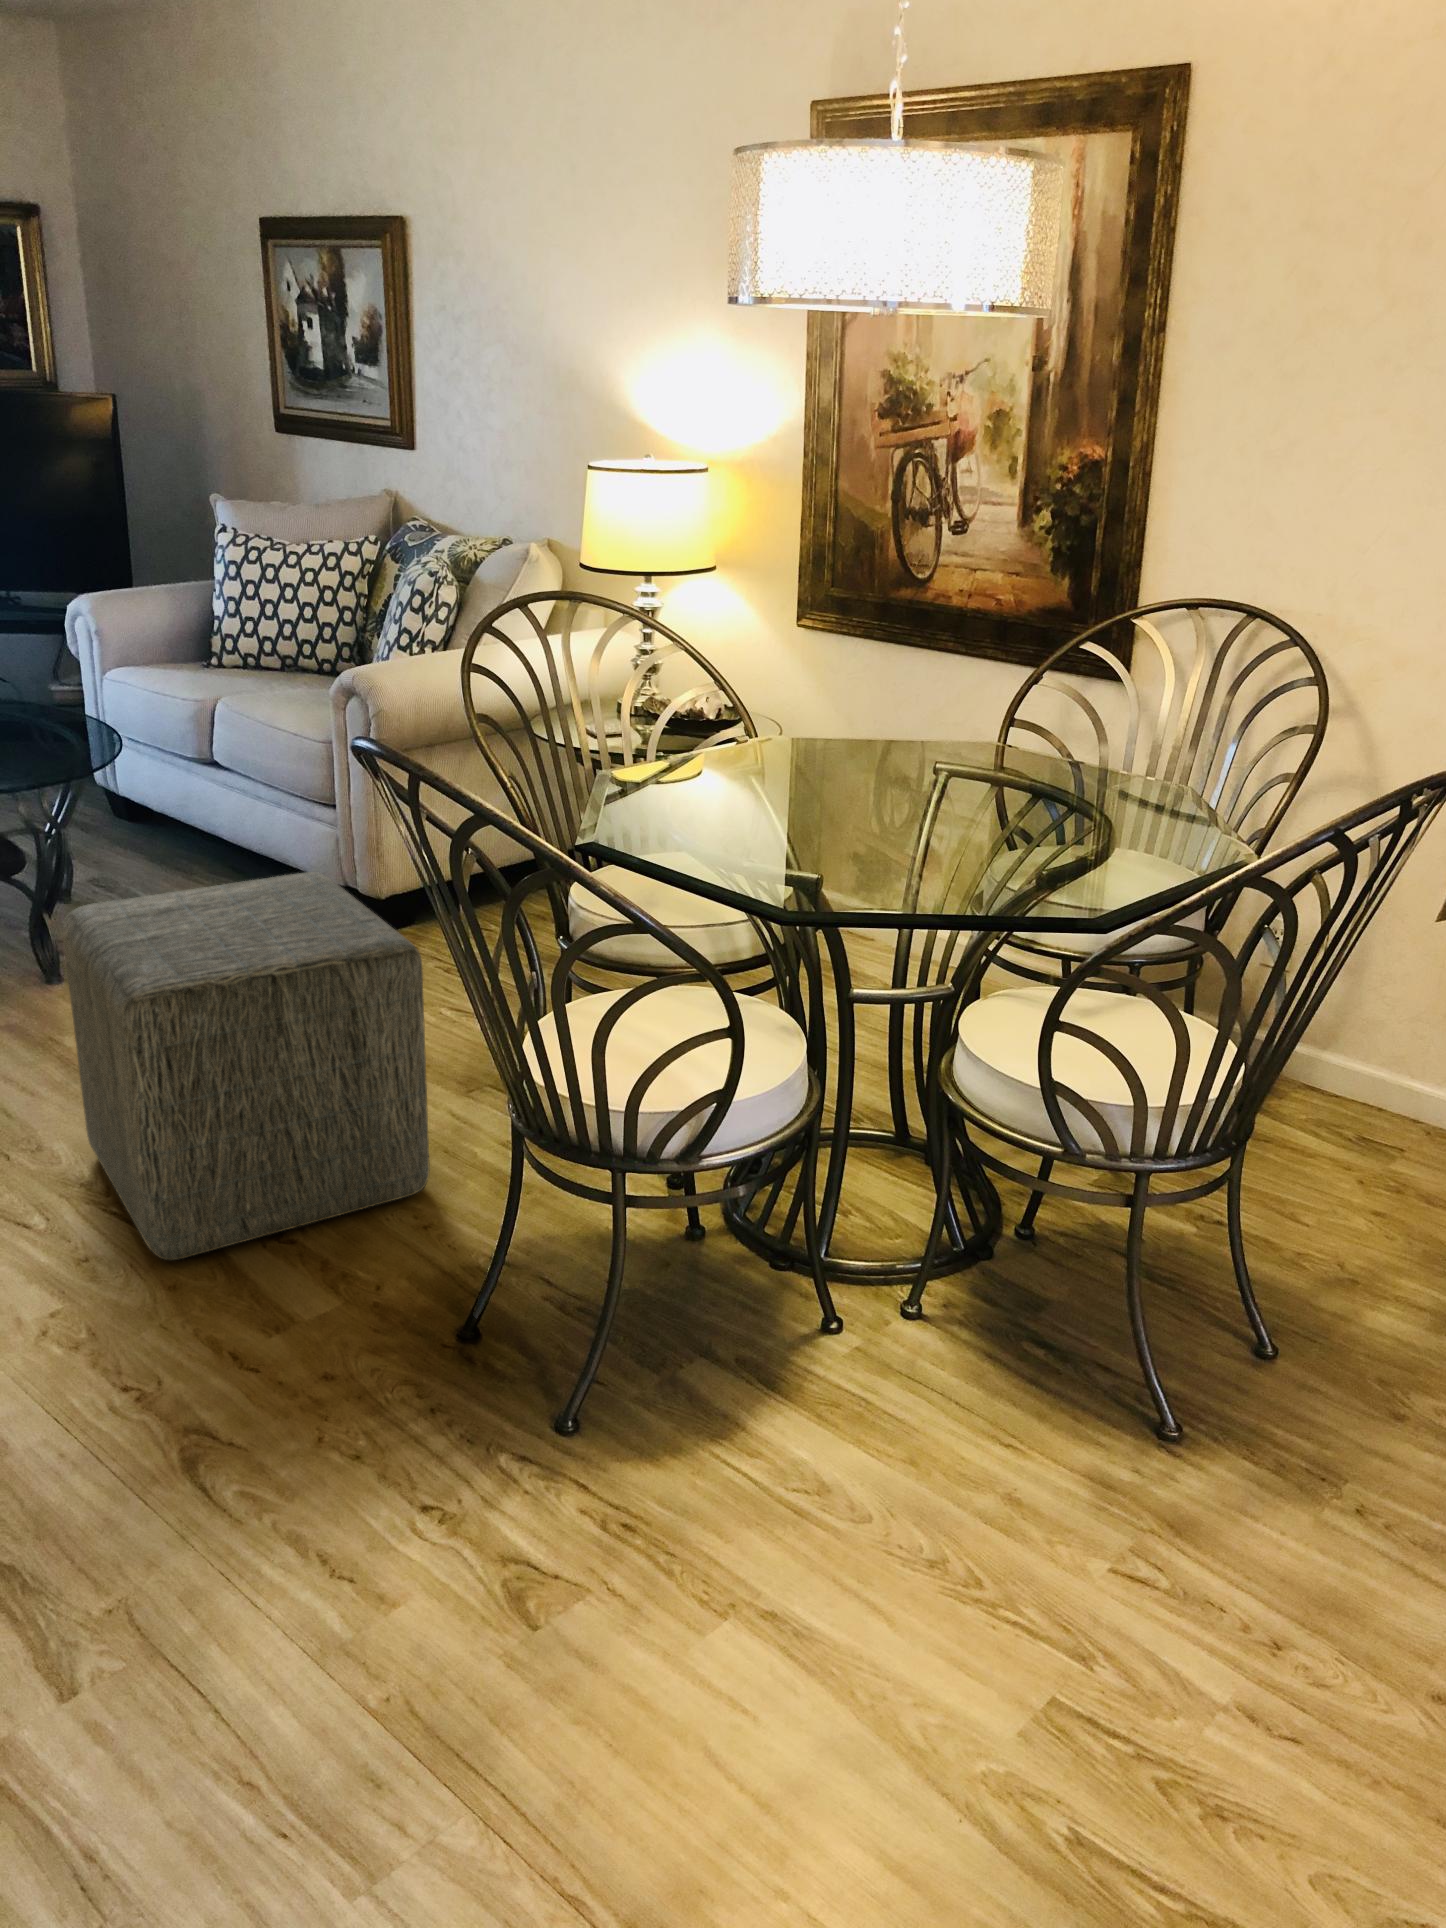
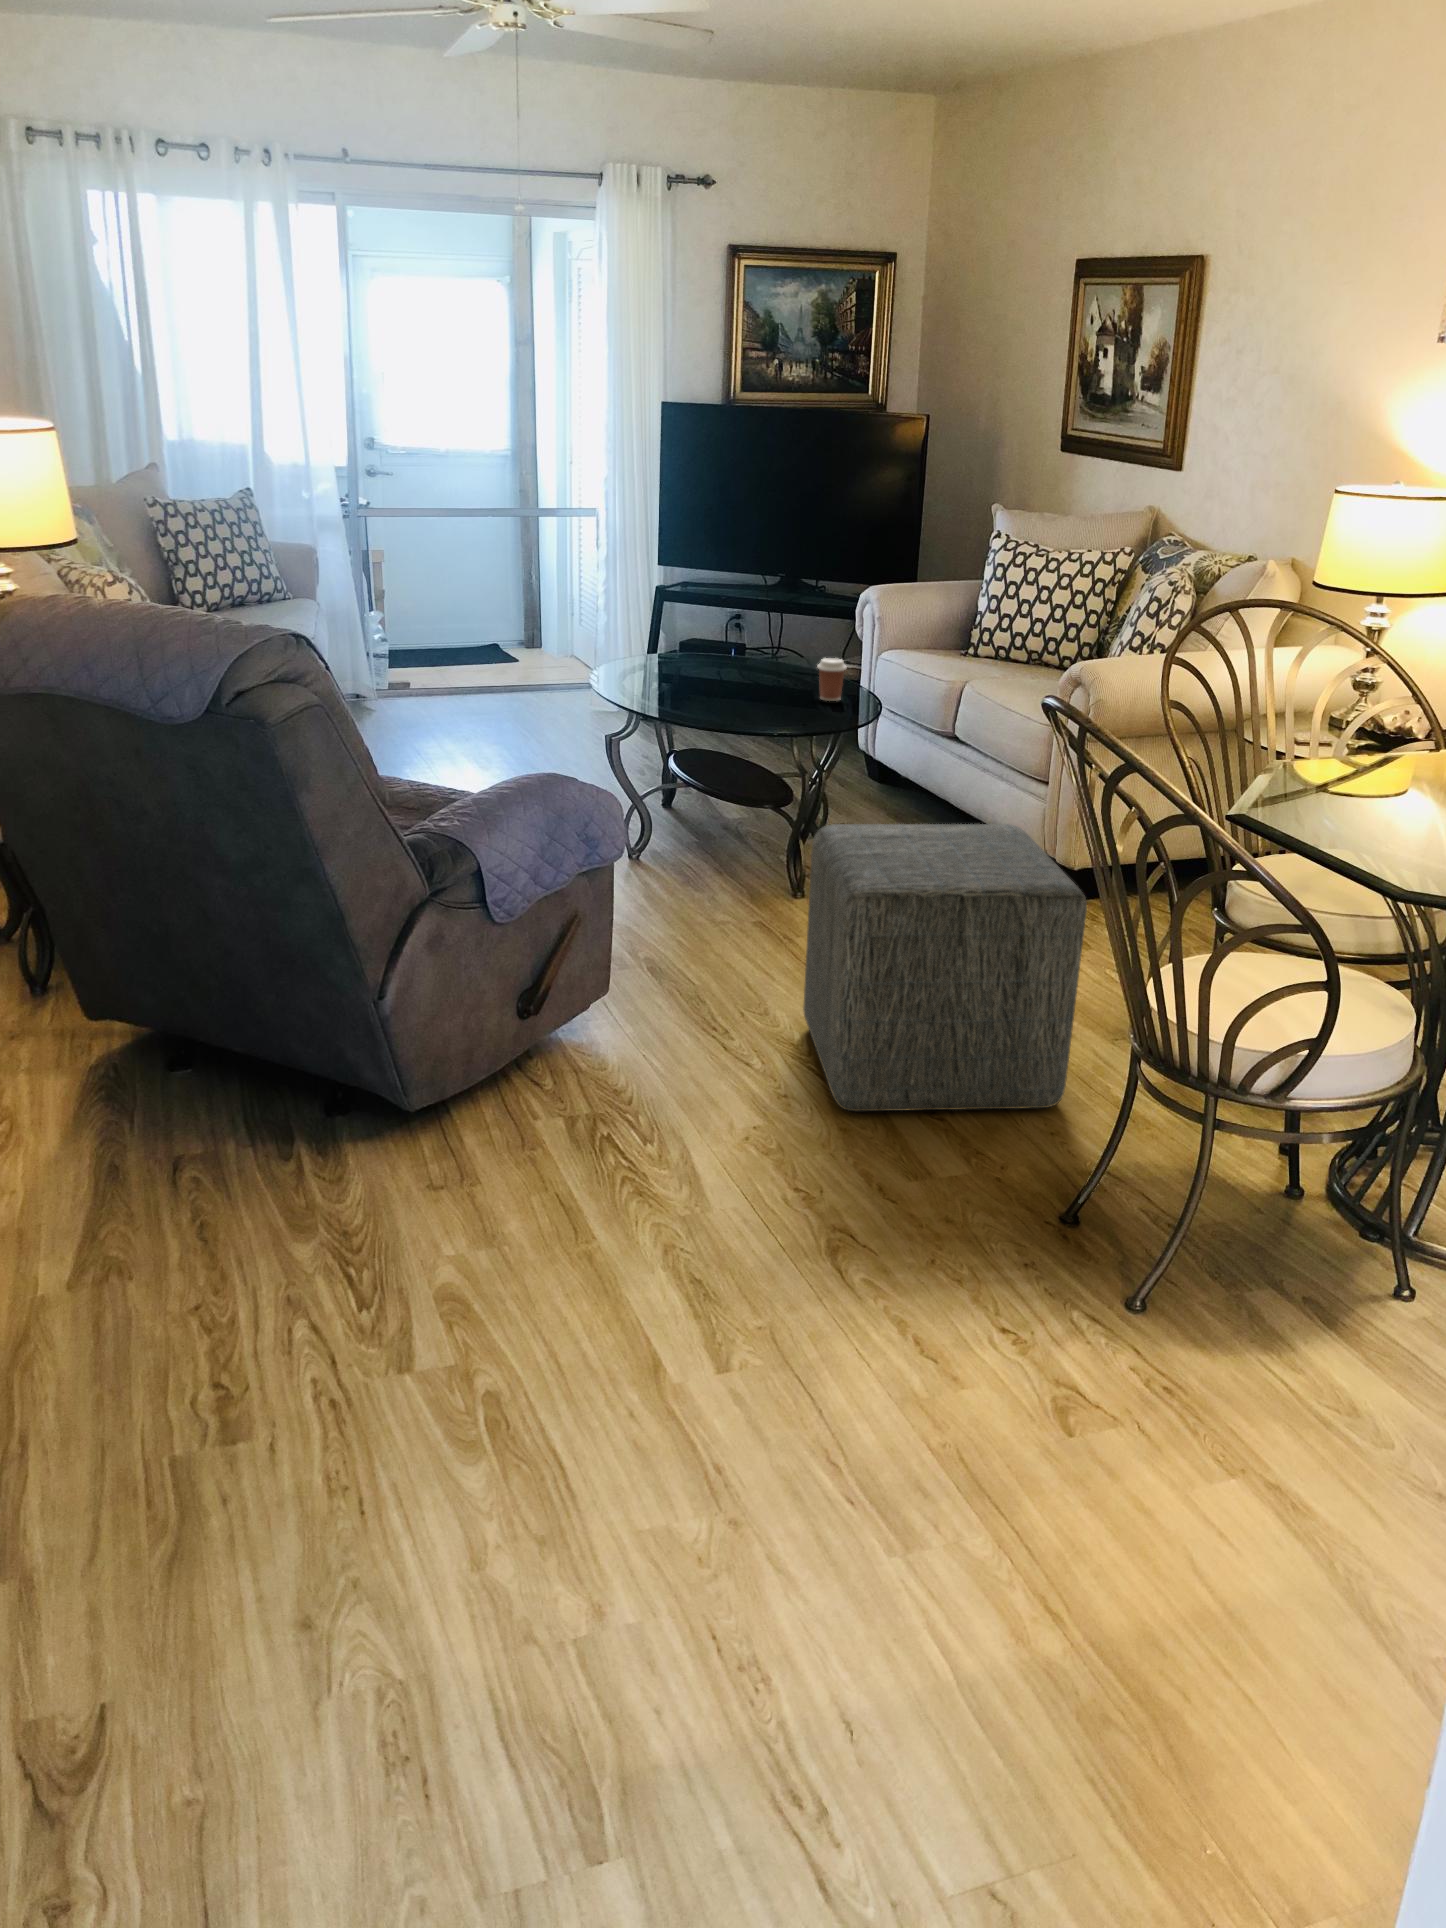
coffee cup: none [27,686,66,738] -> present [817,658,847,701]

